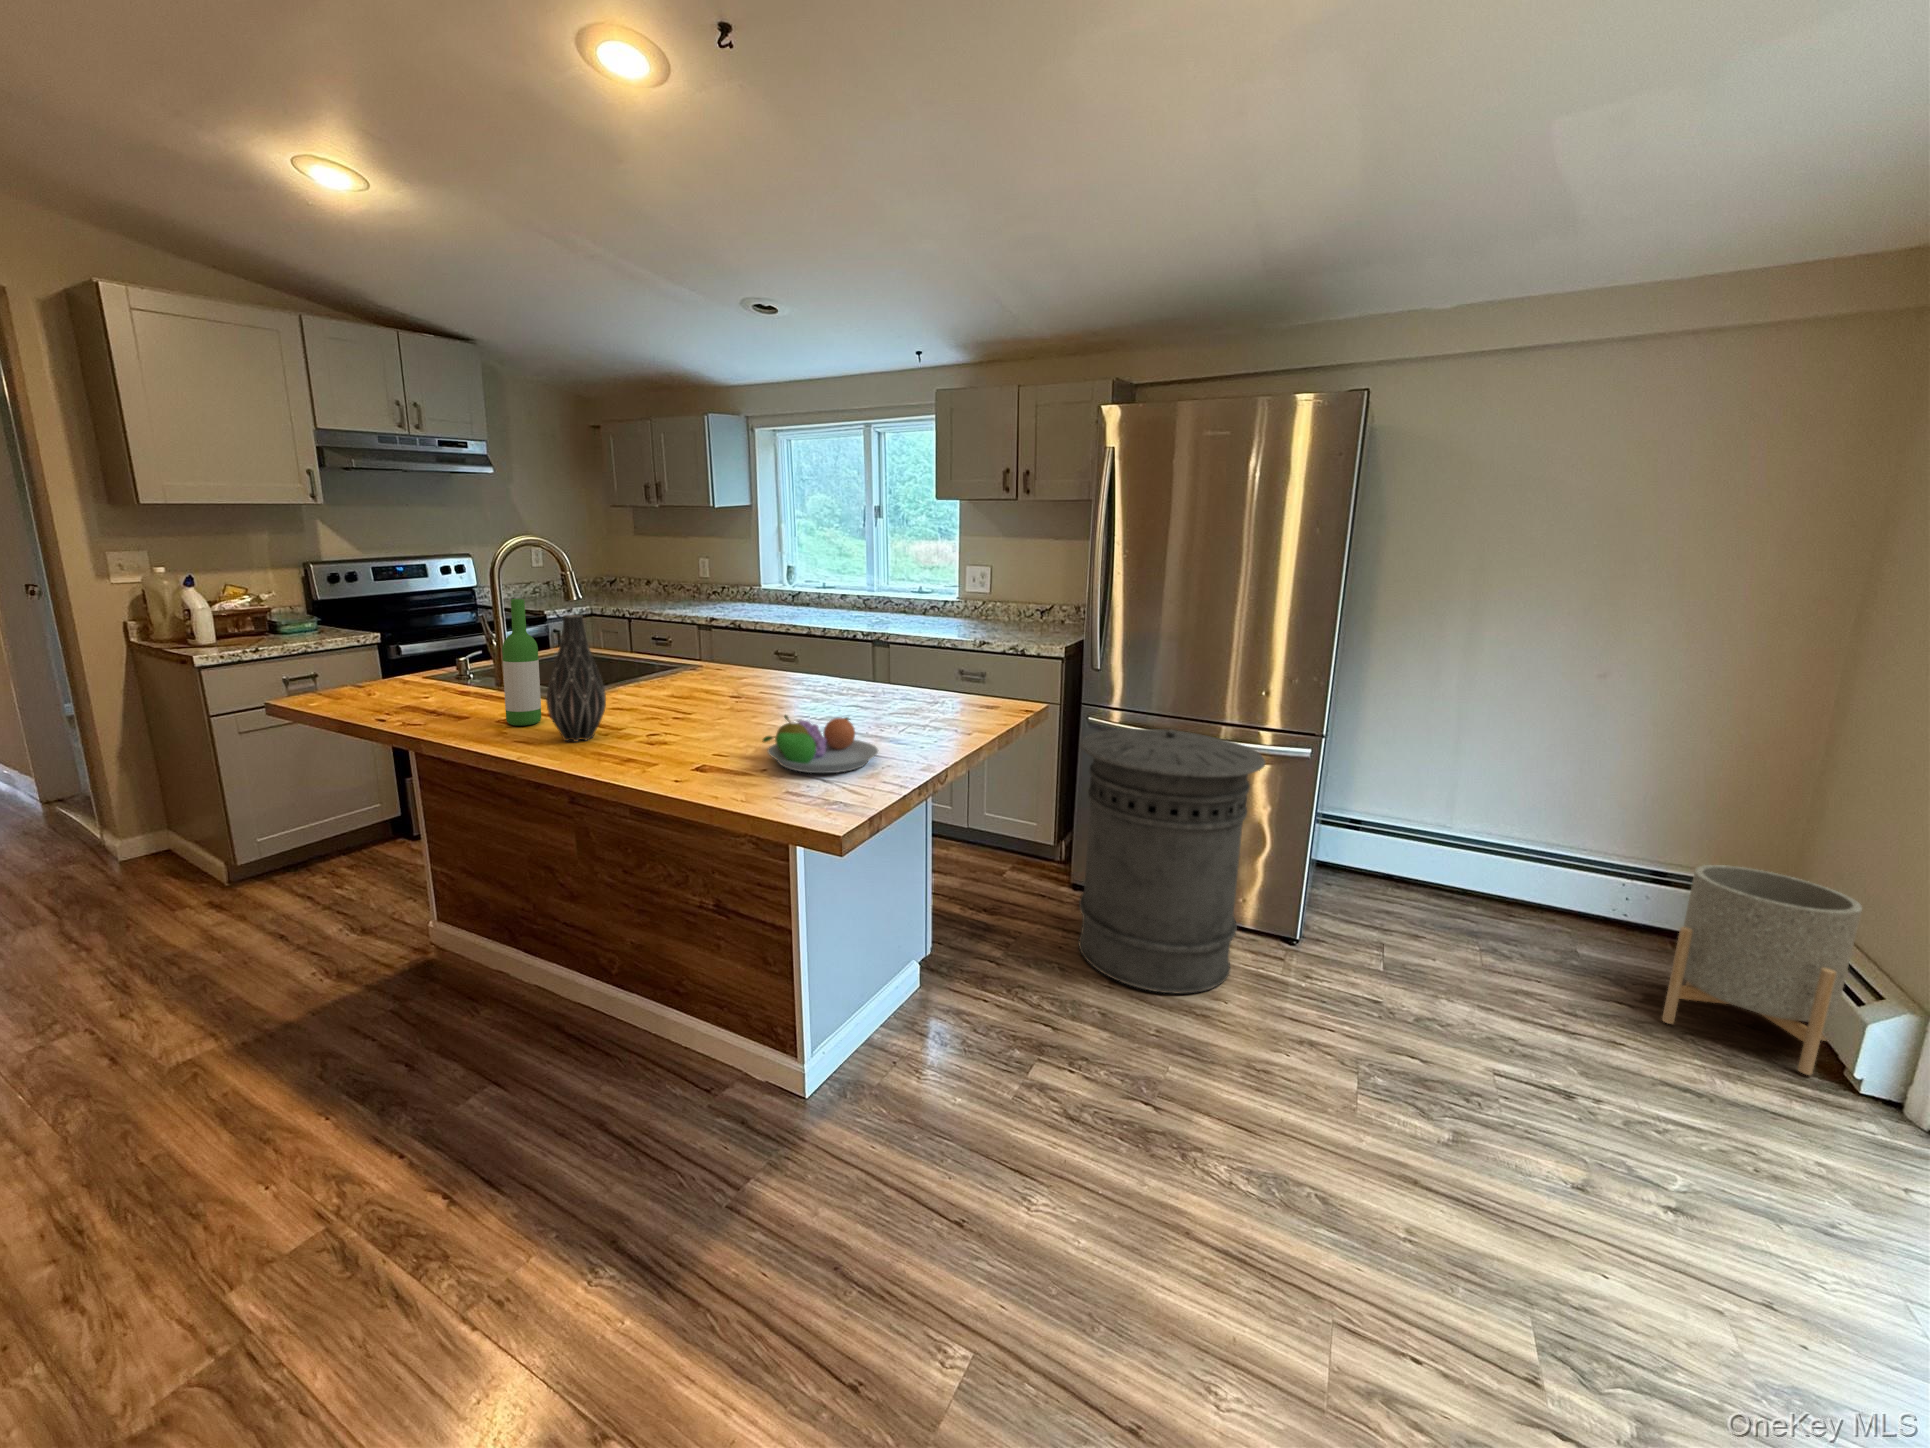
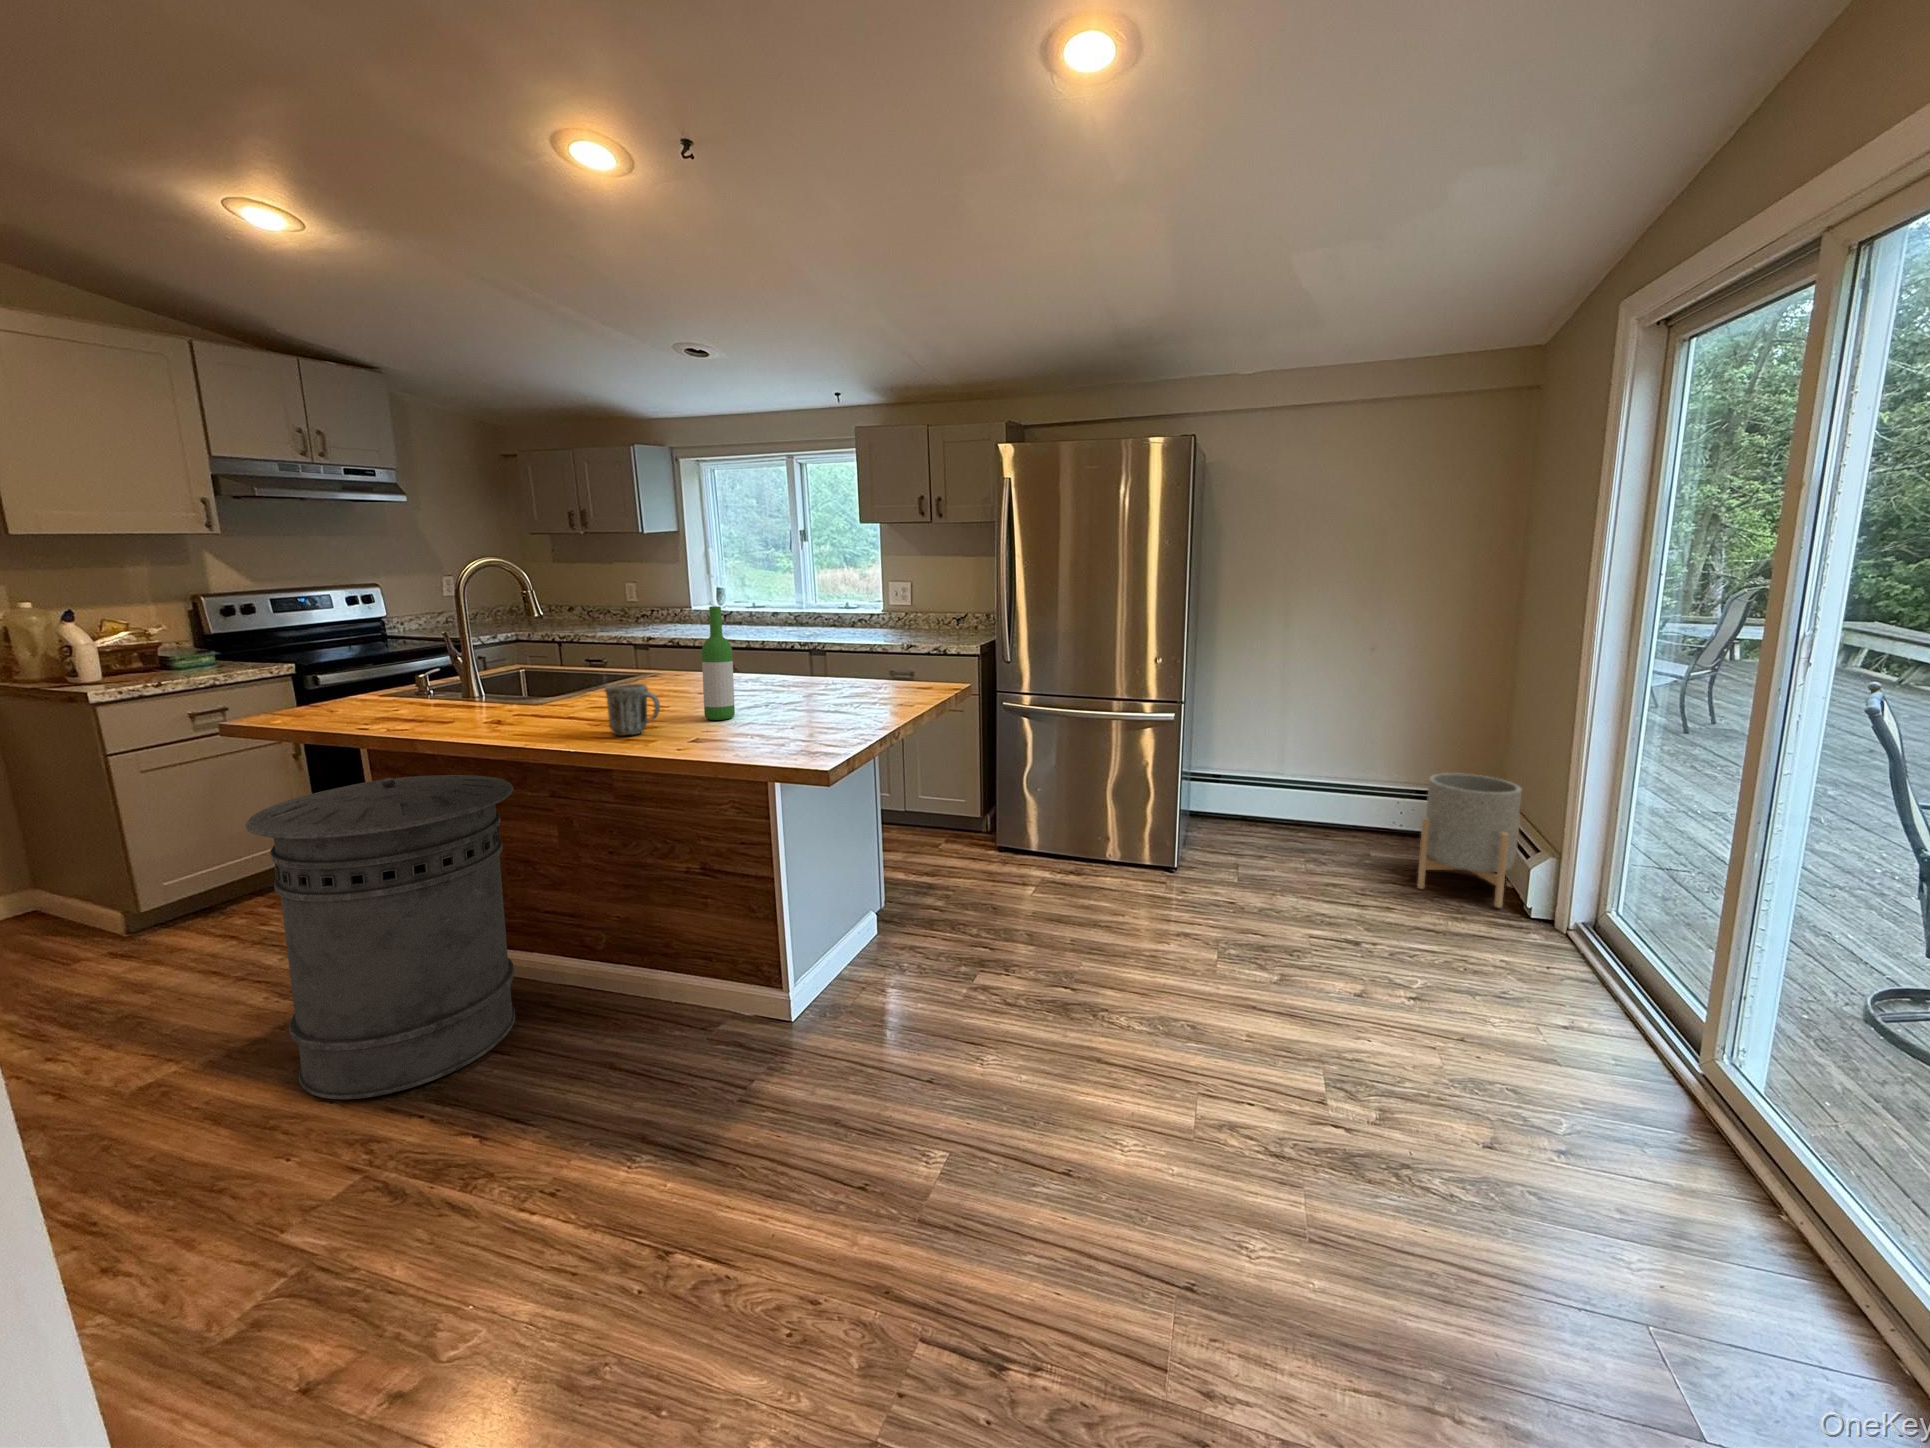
wine bottle: present [502,599,541,726] -> present [702,606,735,720]
vase: present [546,615,606,742] -> none [535,619,591,730]
mug: none [614,695,673,756] -> present [605,684,660,736]
fruit bowl: present [763,715,878,773] -> none [744,692,839,735]
trash can: present [1079,729,1265,994] -> present [245,775,515,1099]

